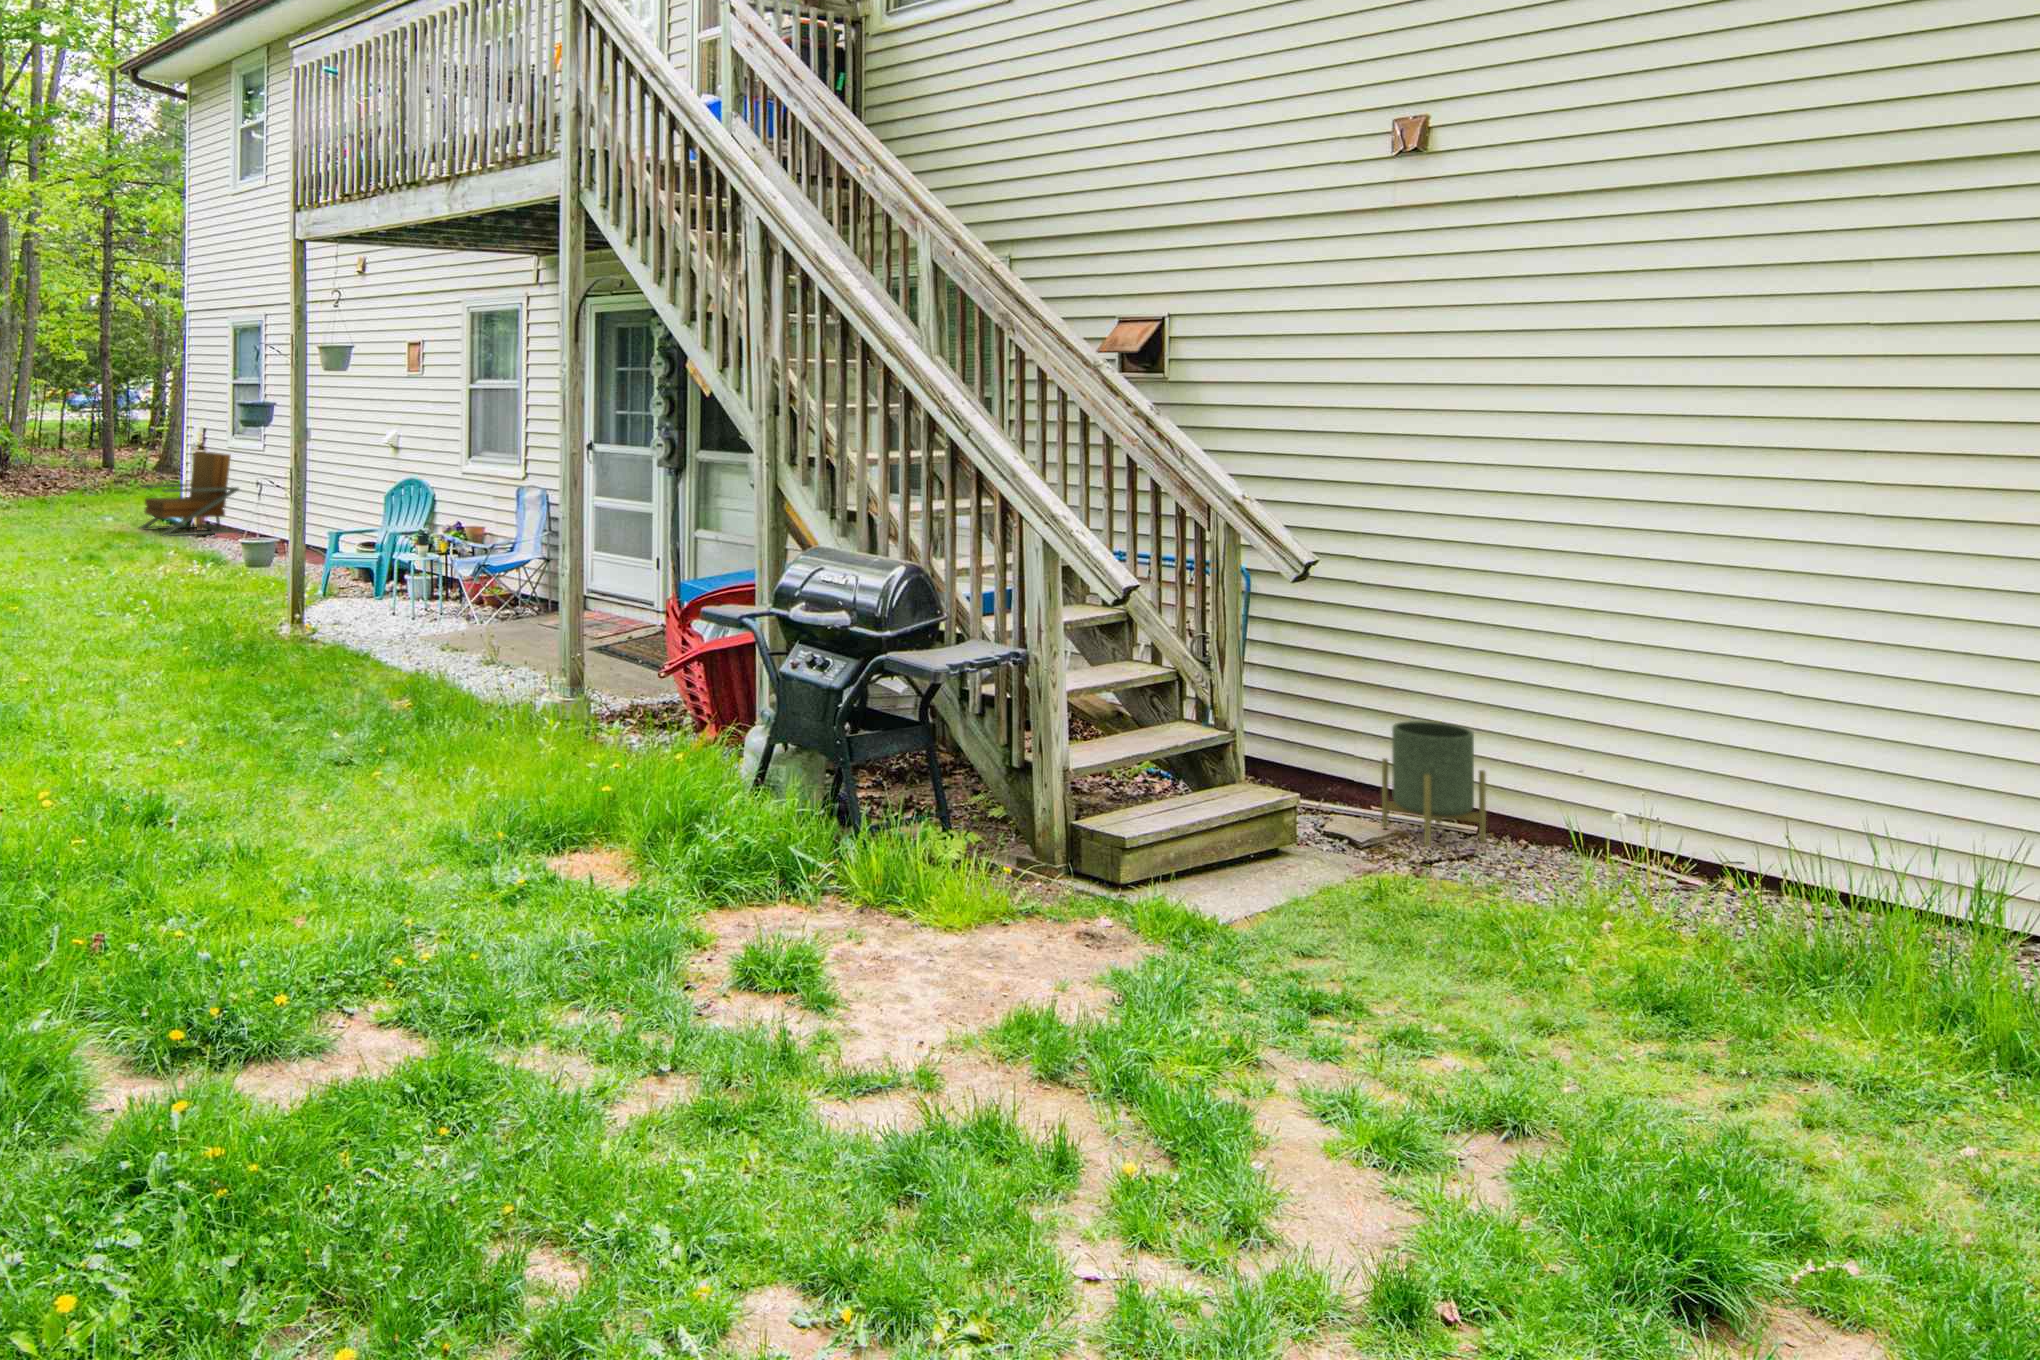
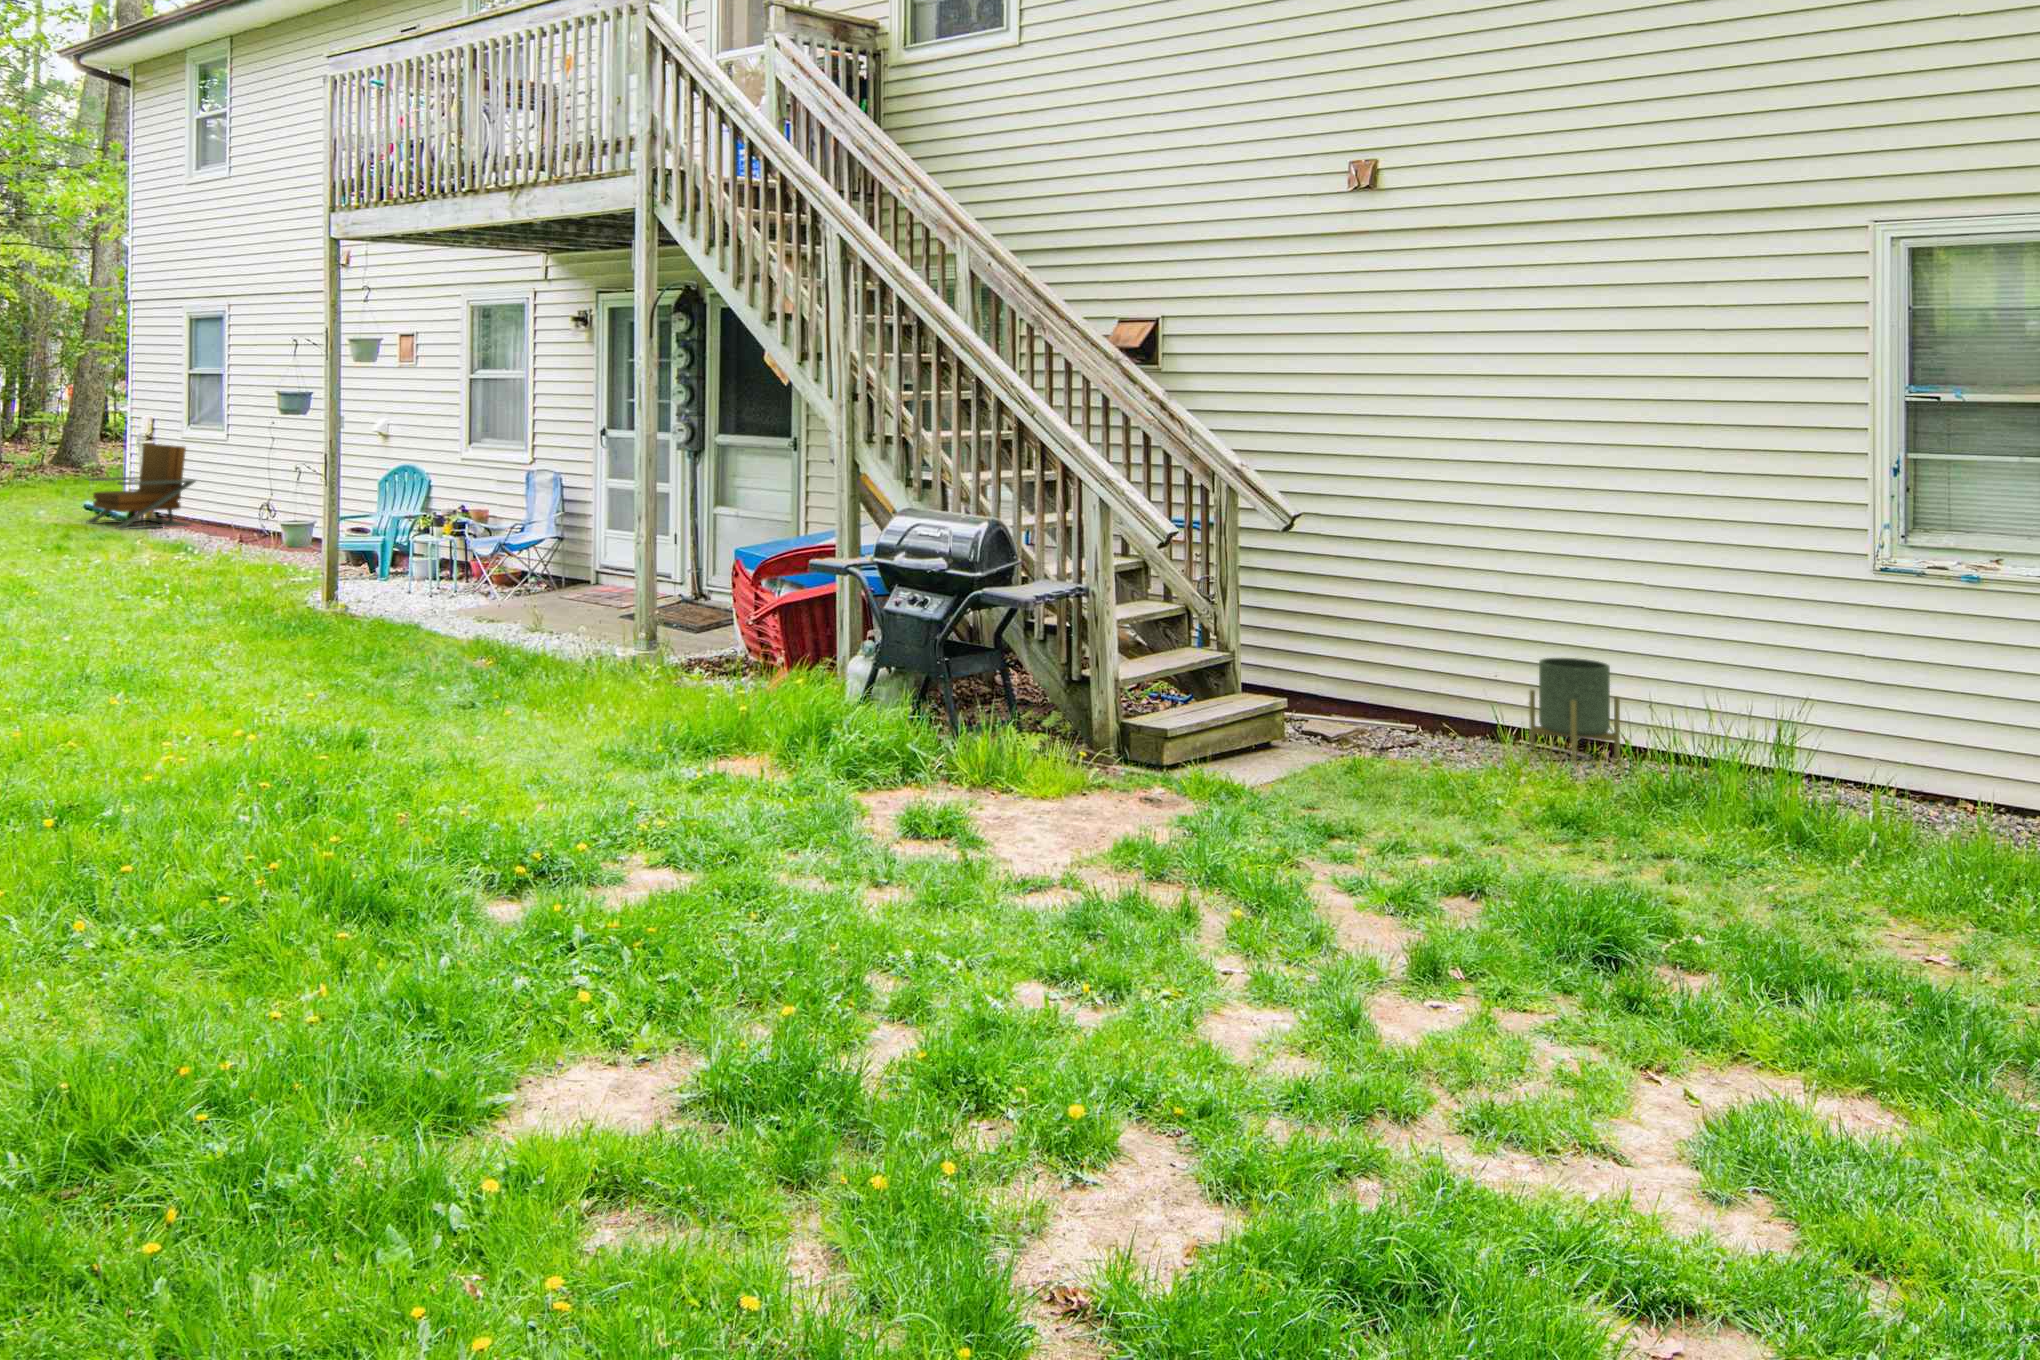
planter: present [1382,721,1486,848] -> present [1529,658,1620,762]

